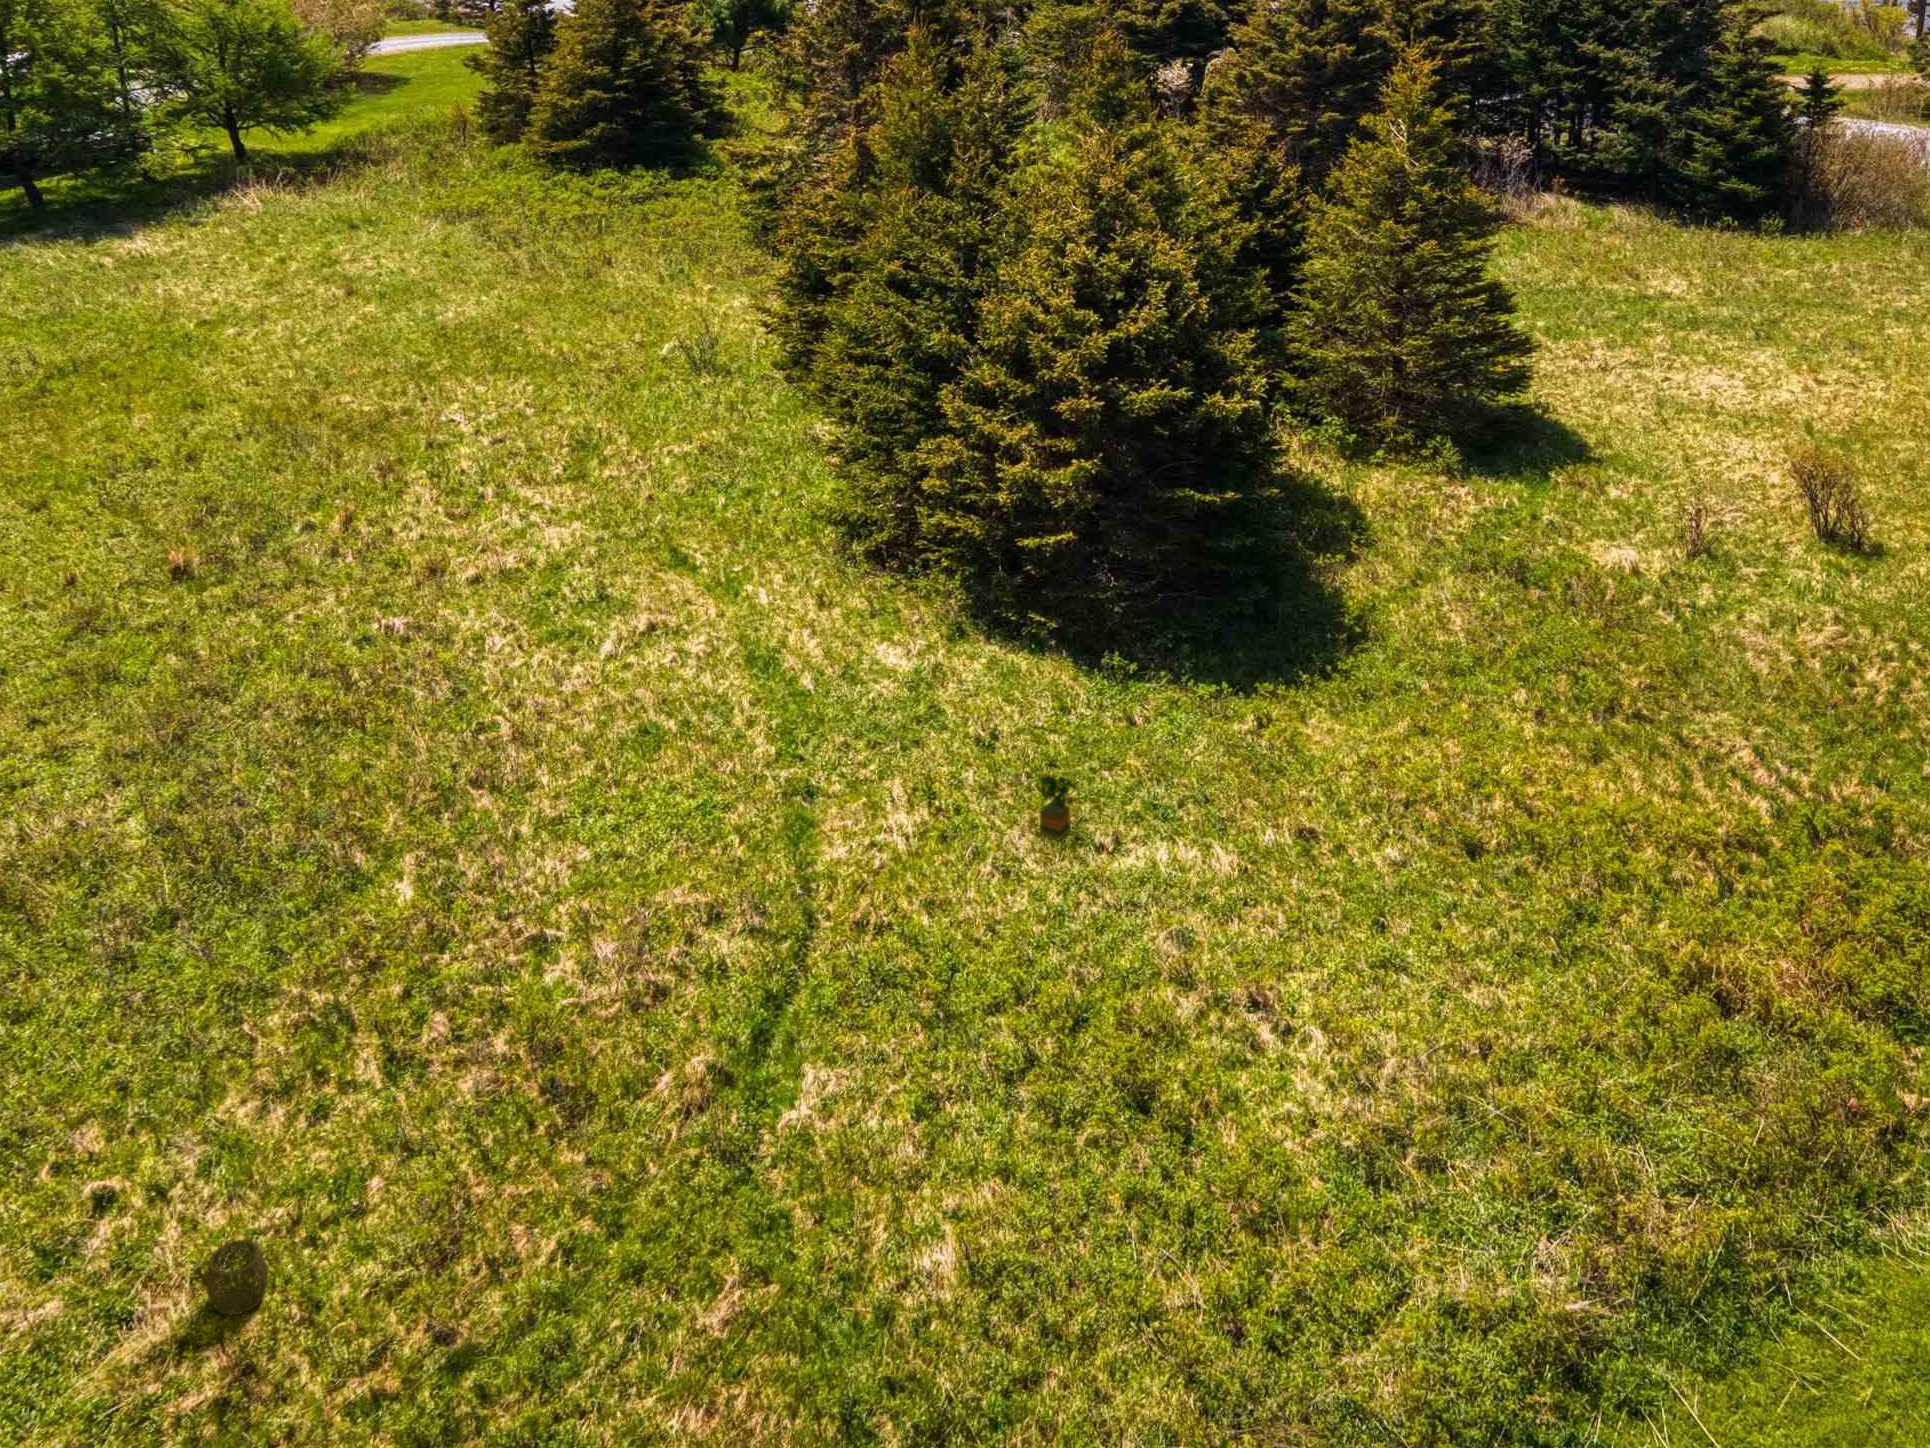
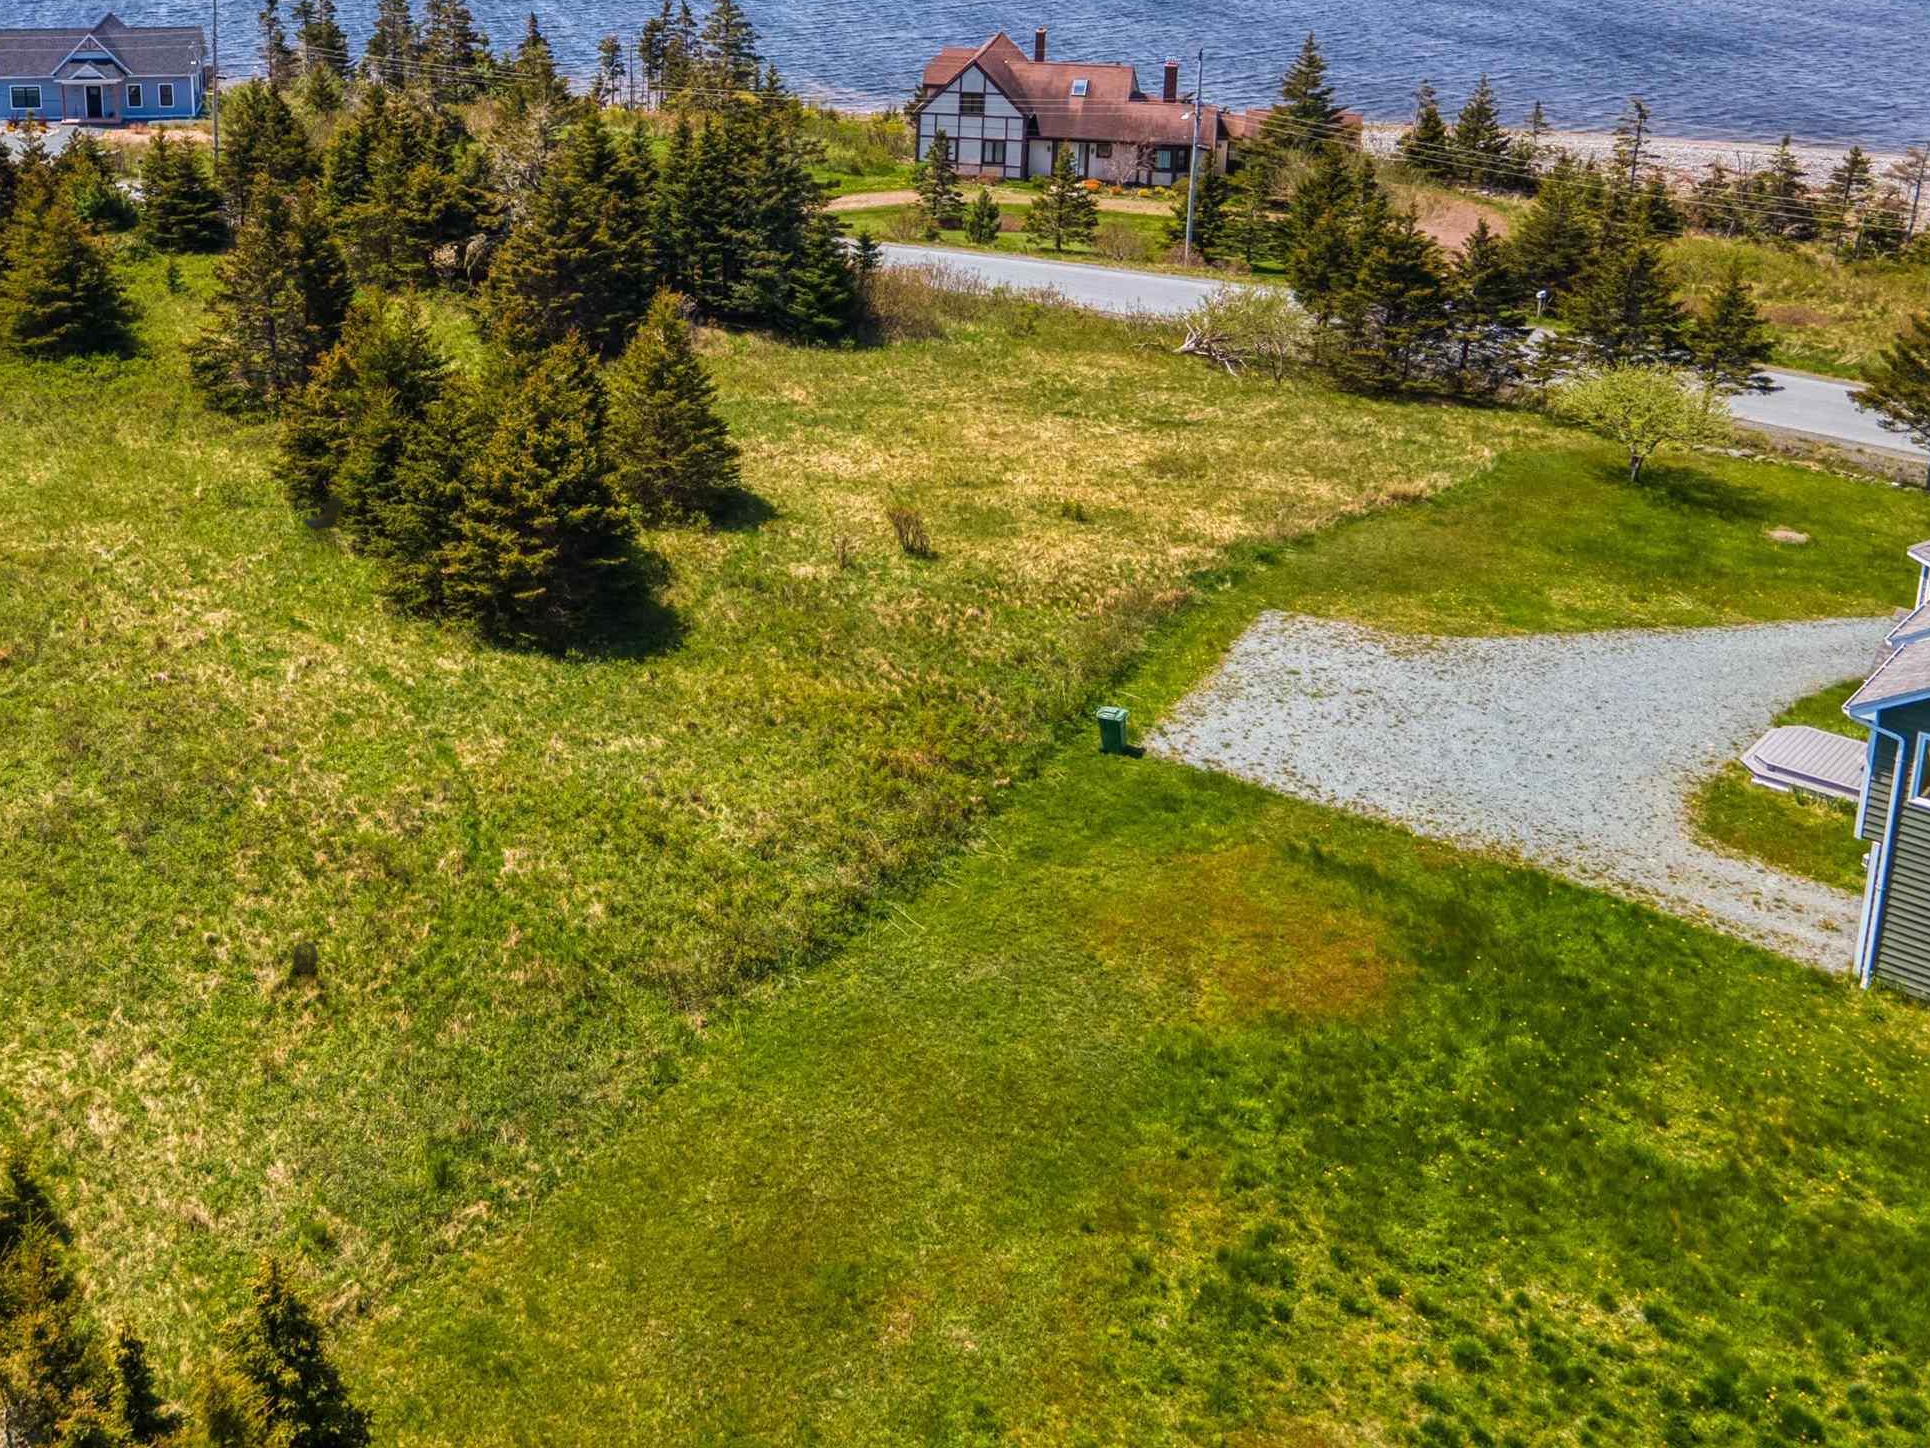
lounge chair: none [750,356,817,436] -> present [302,493,344,535]
potted tree: present [1039,776,1076,840] -> none [566,710,586,743]

